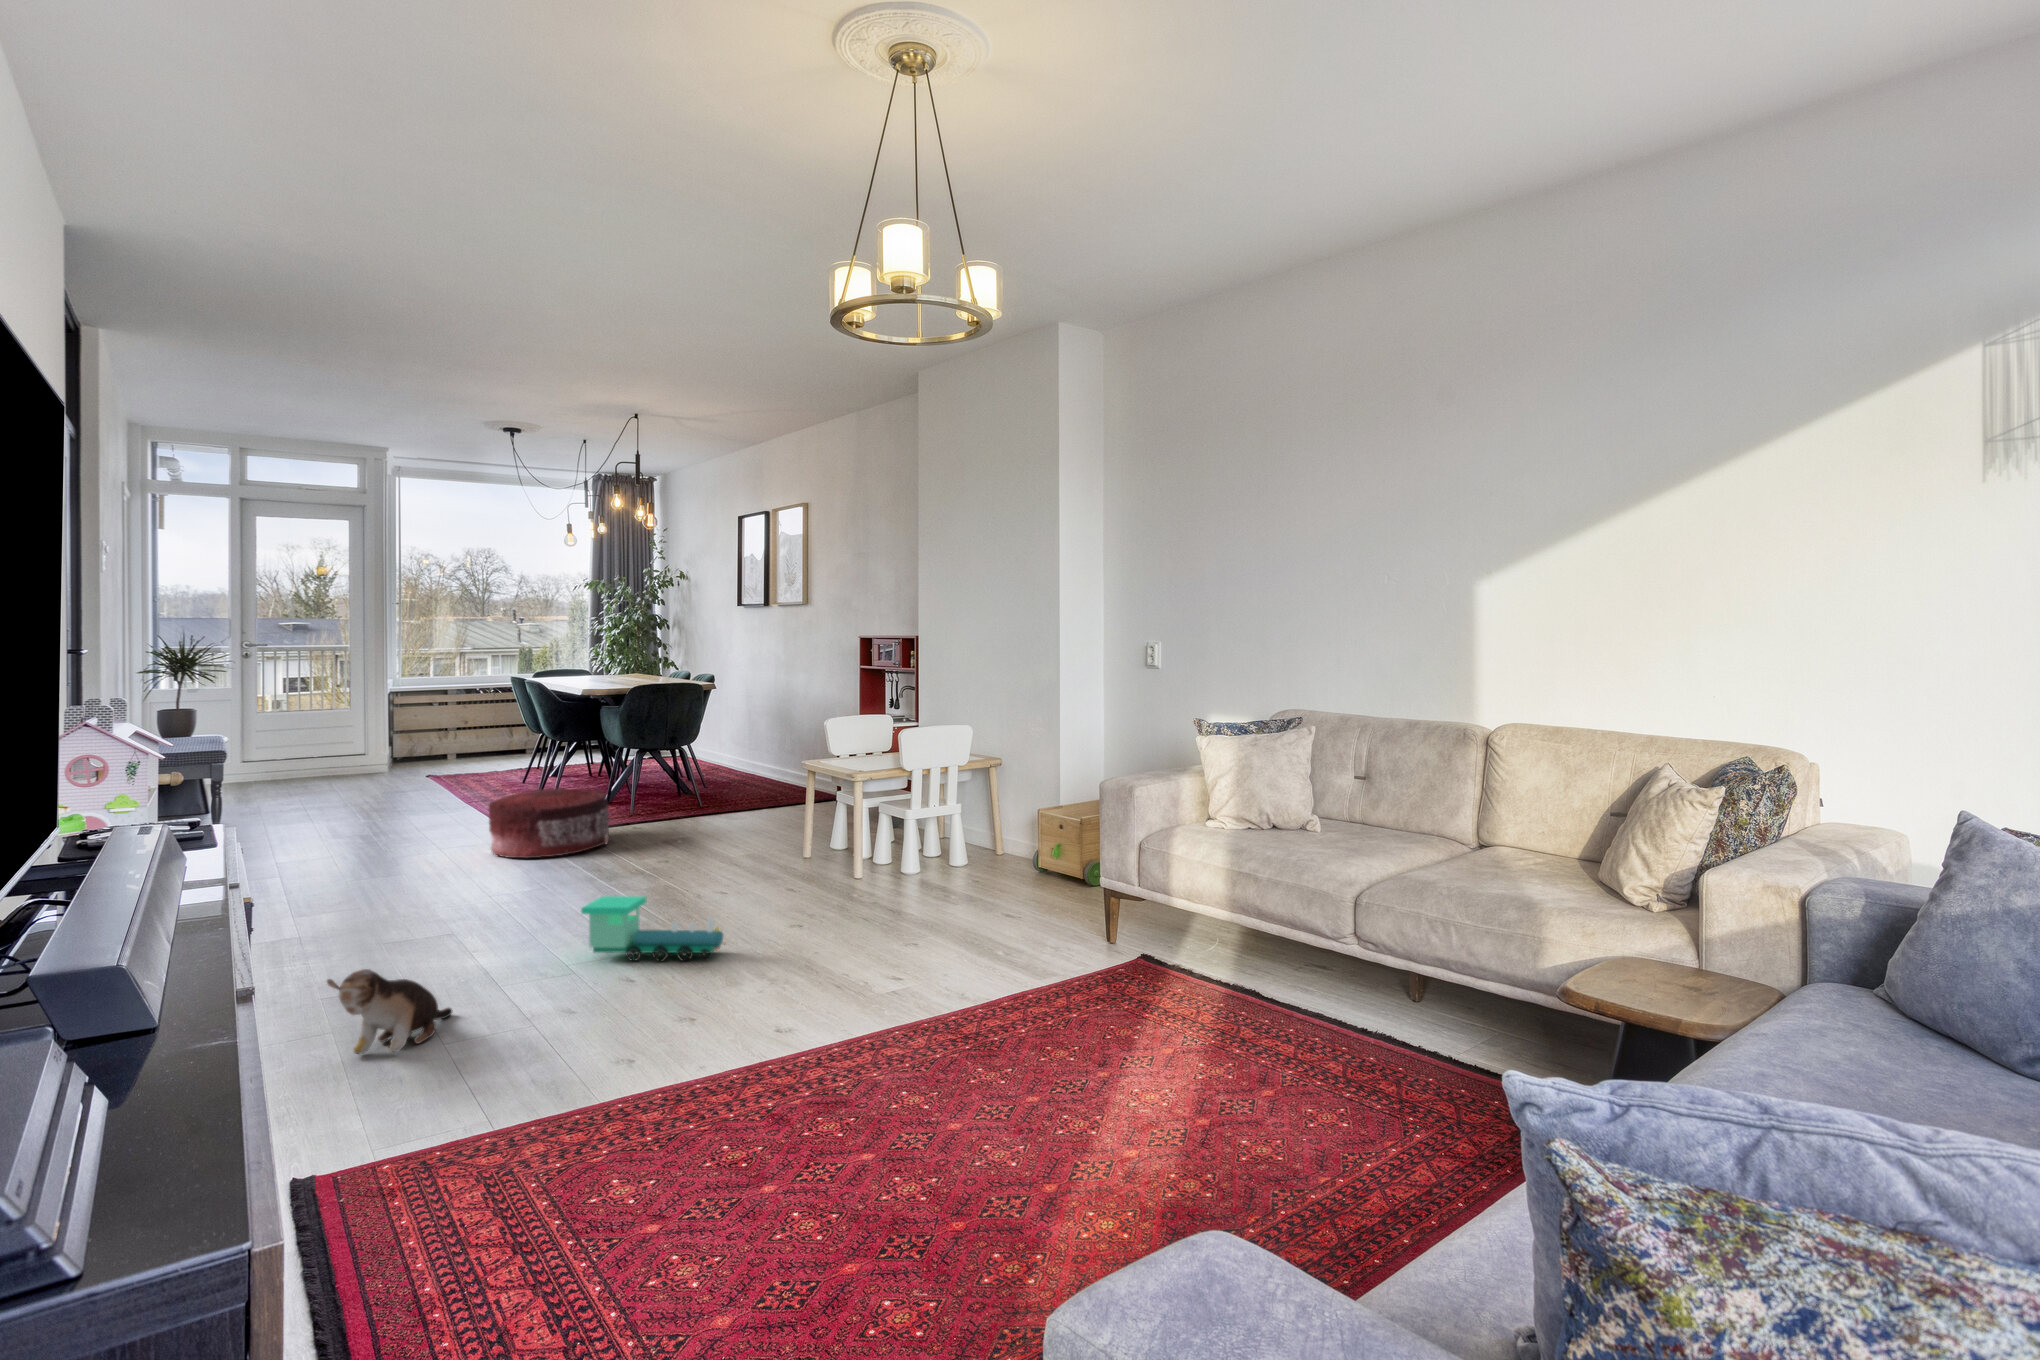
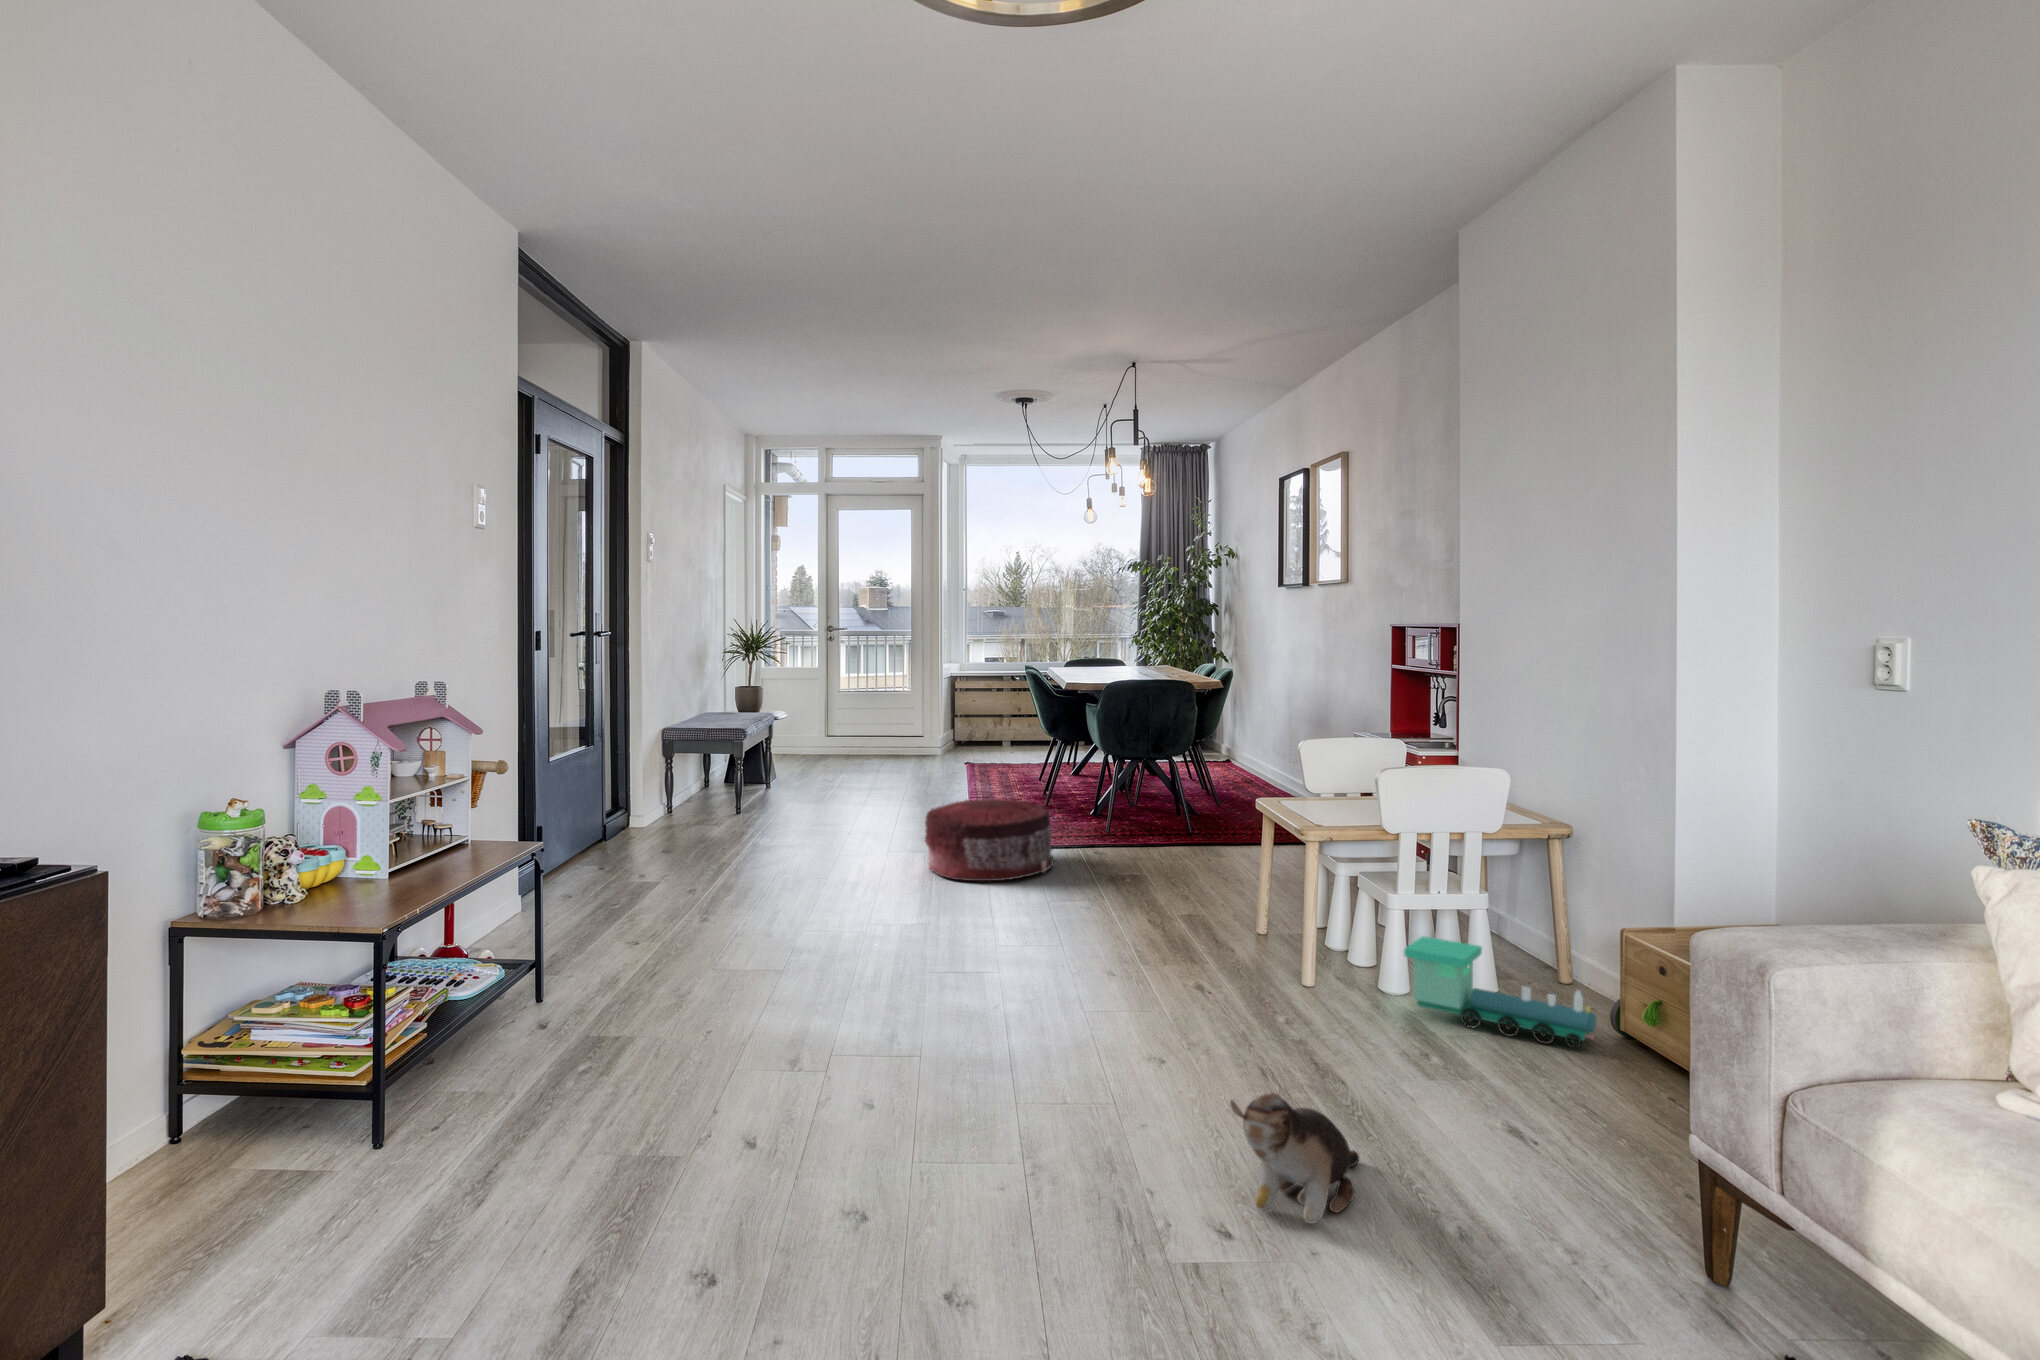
toy train: present [581,896,725,961] -> present [1404,936,1599,1048]
plush toy: present [327,969,452,1054] -> present [1230,1093,1359,1224]

